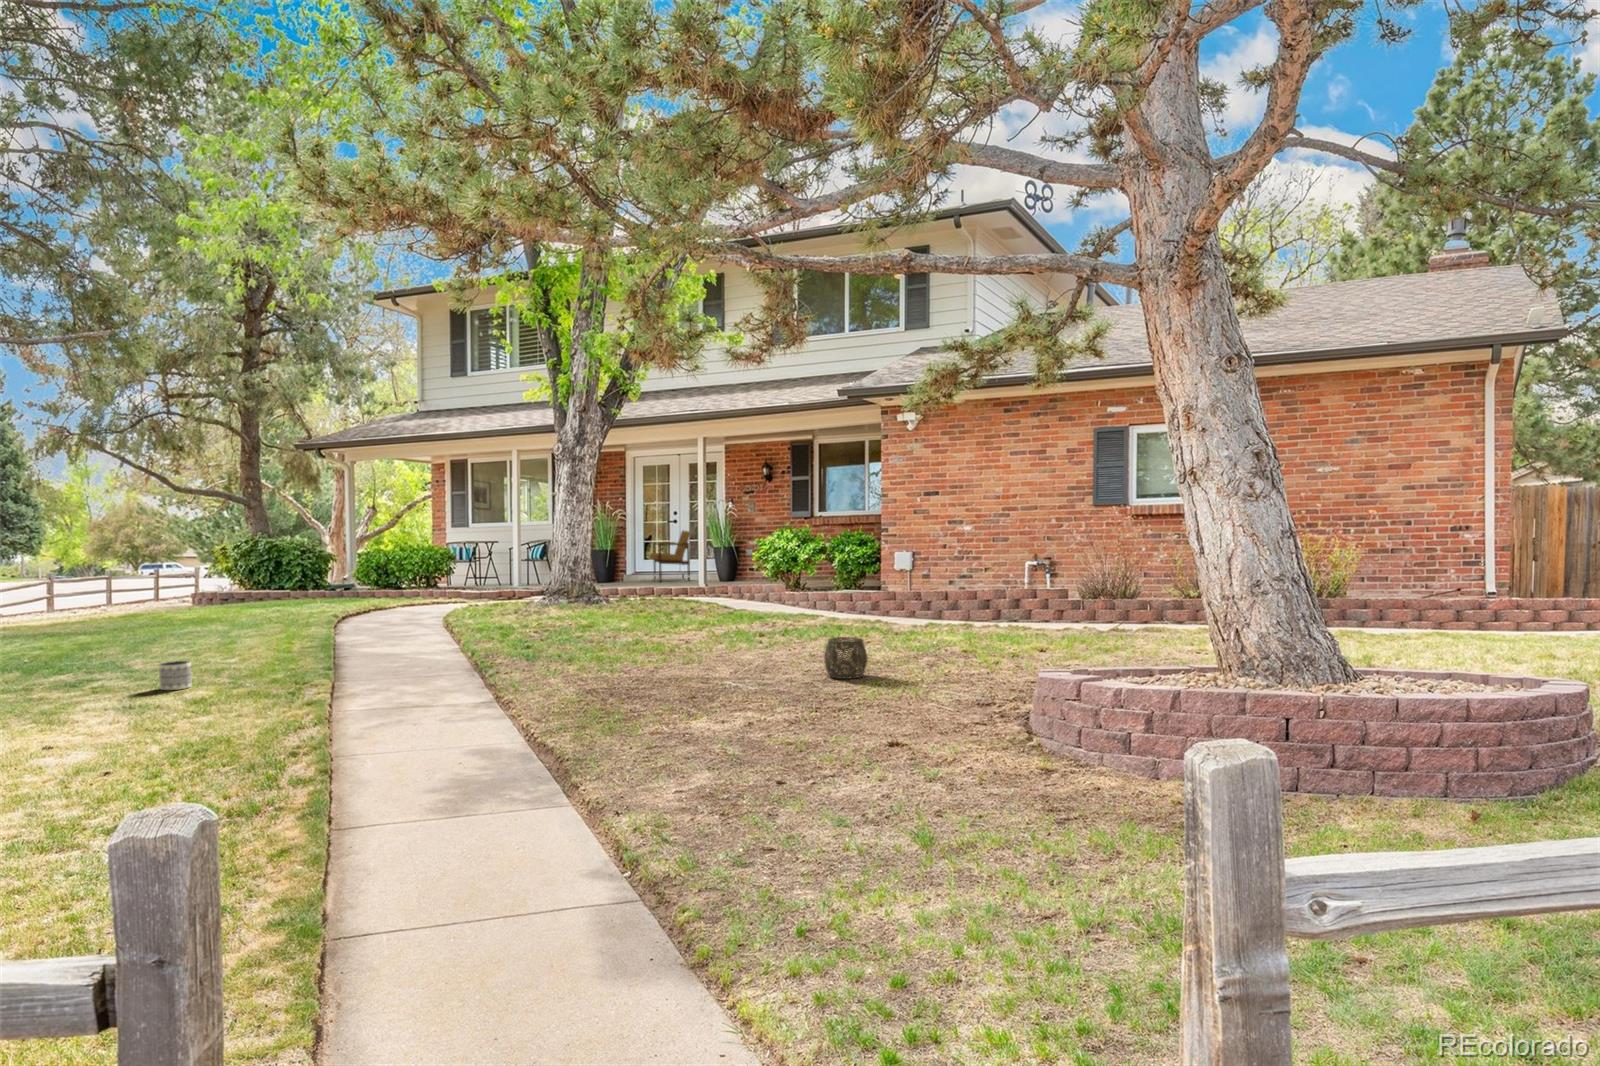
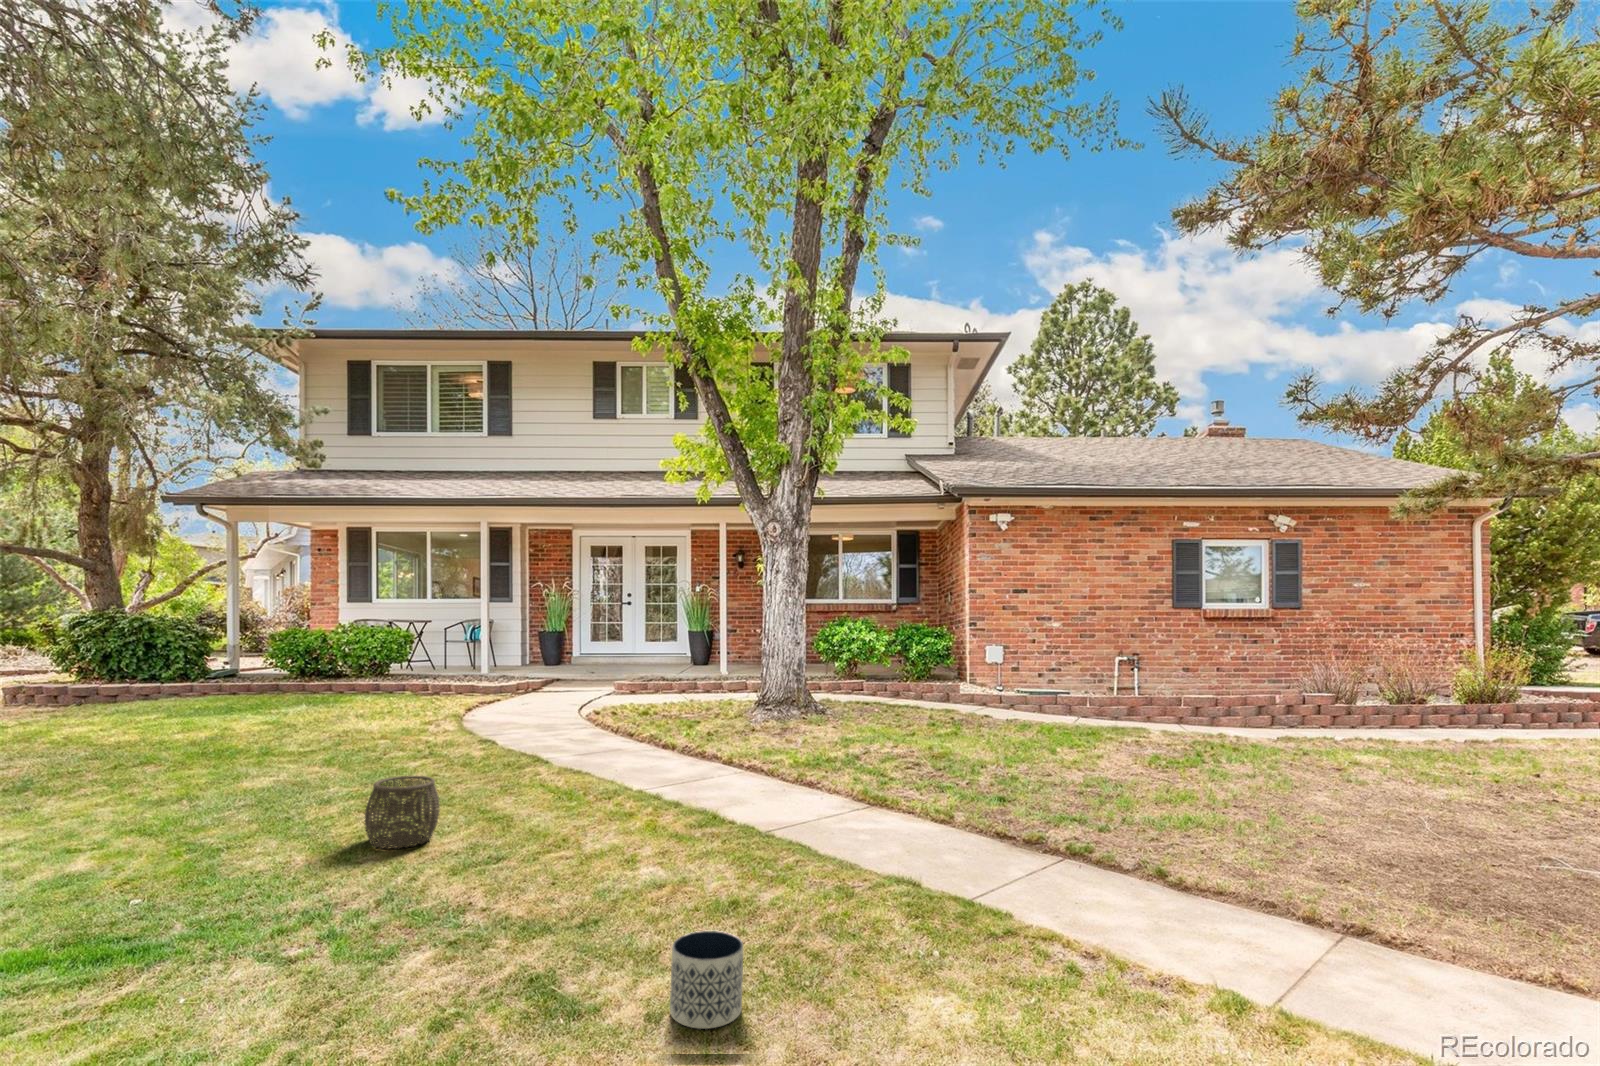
armchair: present [649,530,690,582] -> none [606,617,662,676]
woven basket: present [824,637,867,679] -> present [364,776,440,849]

